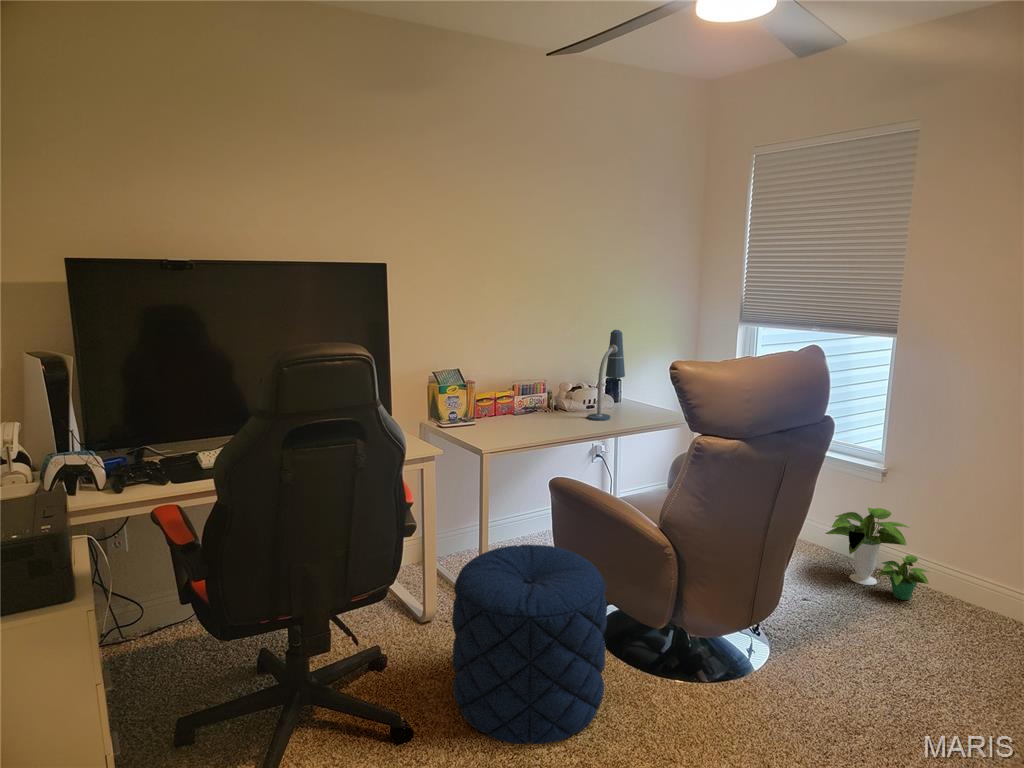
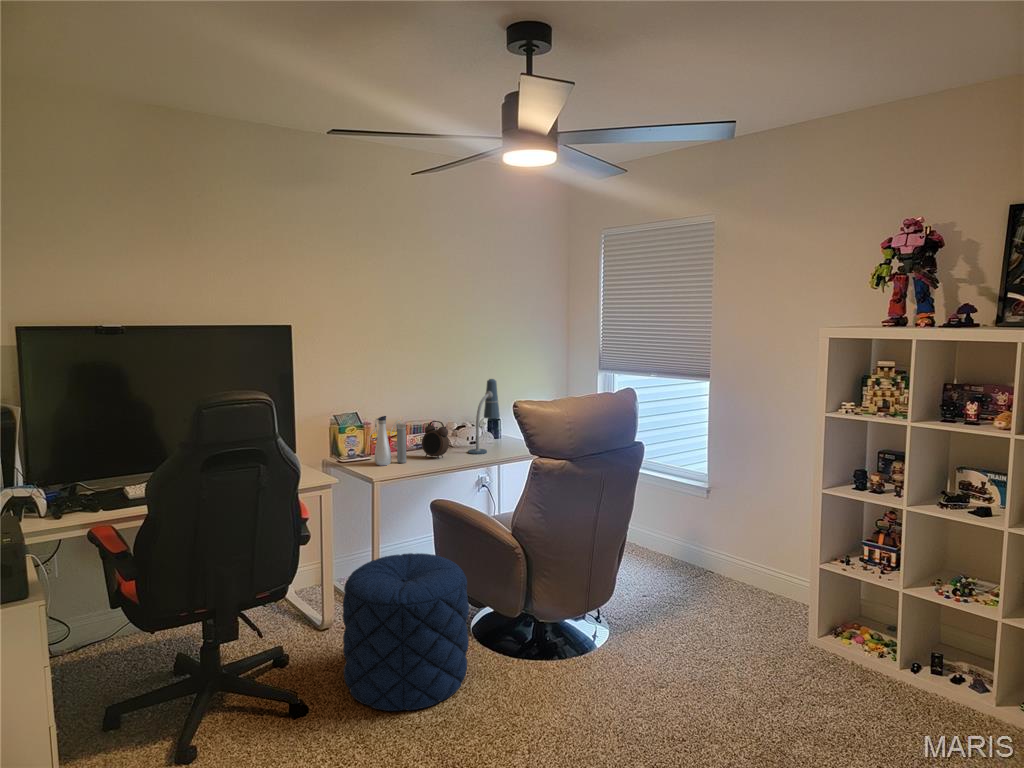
water bottle: none [475,373,517,432] -> present [369,416,406,466]
alarm clock: none [534,380,567,426] -> present [422,421,449,459]
potted plant: present [826,508,929,600] -> none [663,520,739,592]

